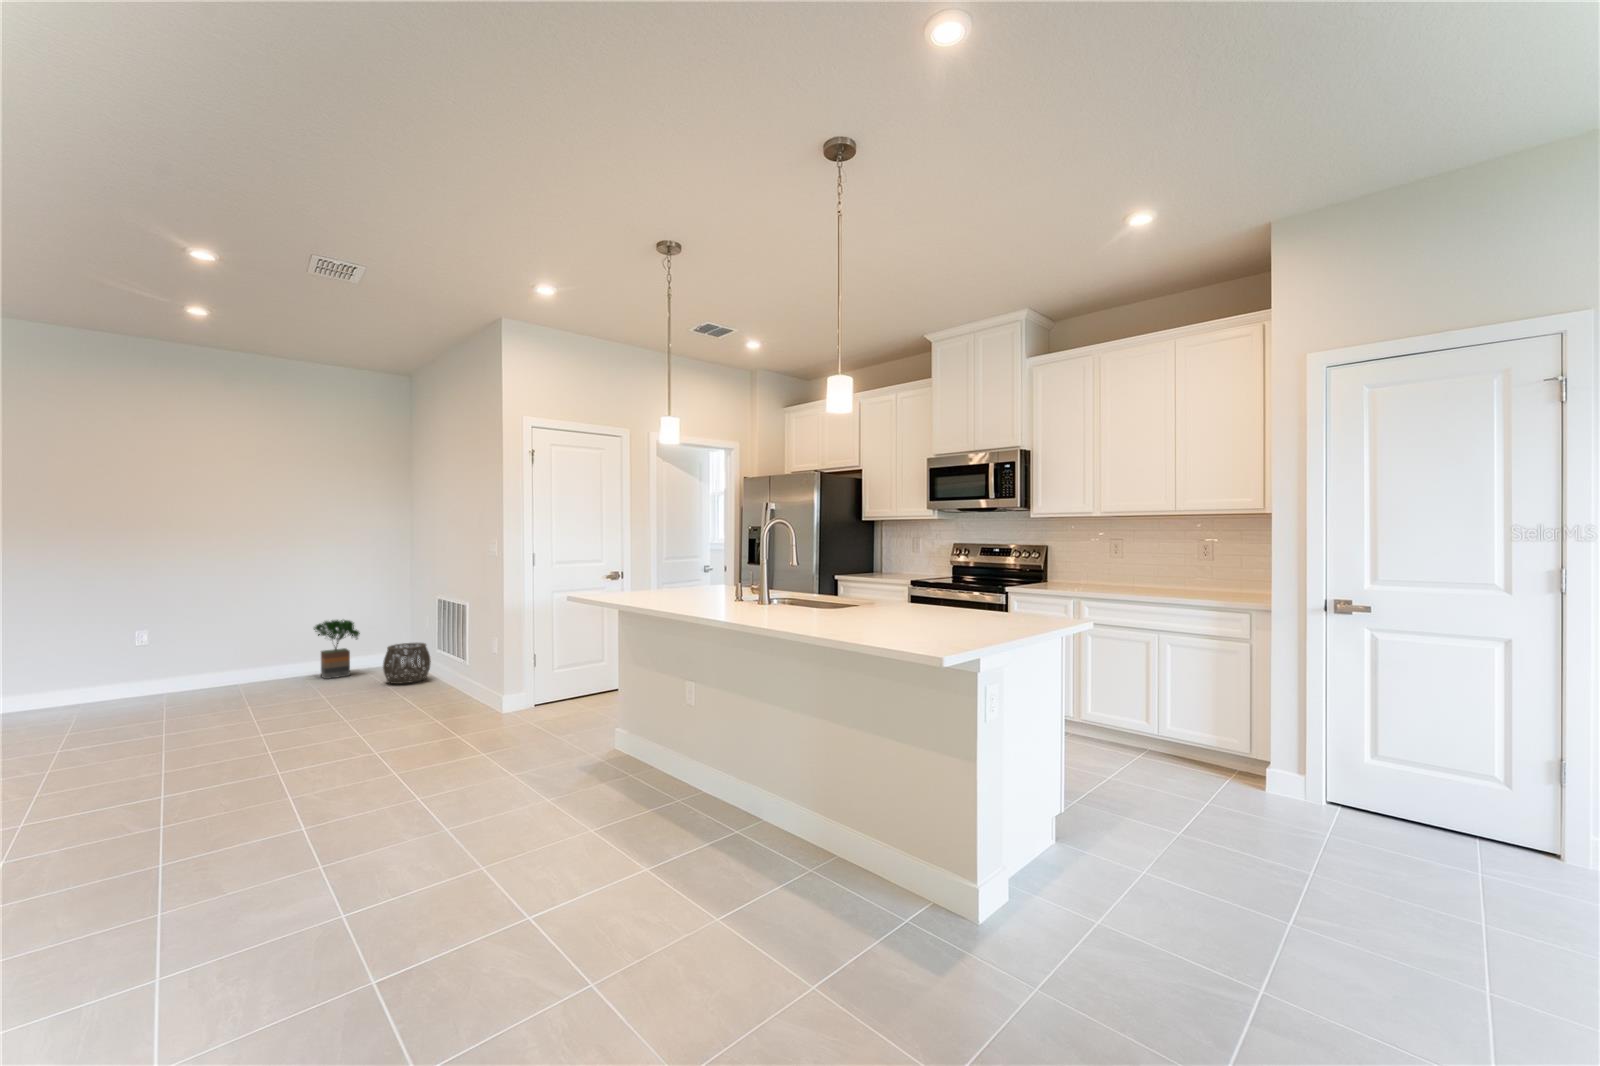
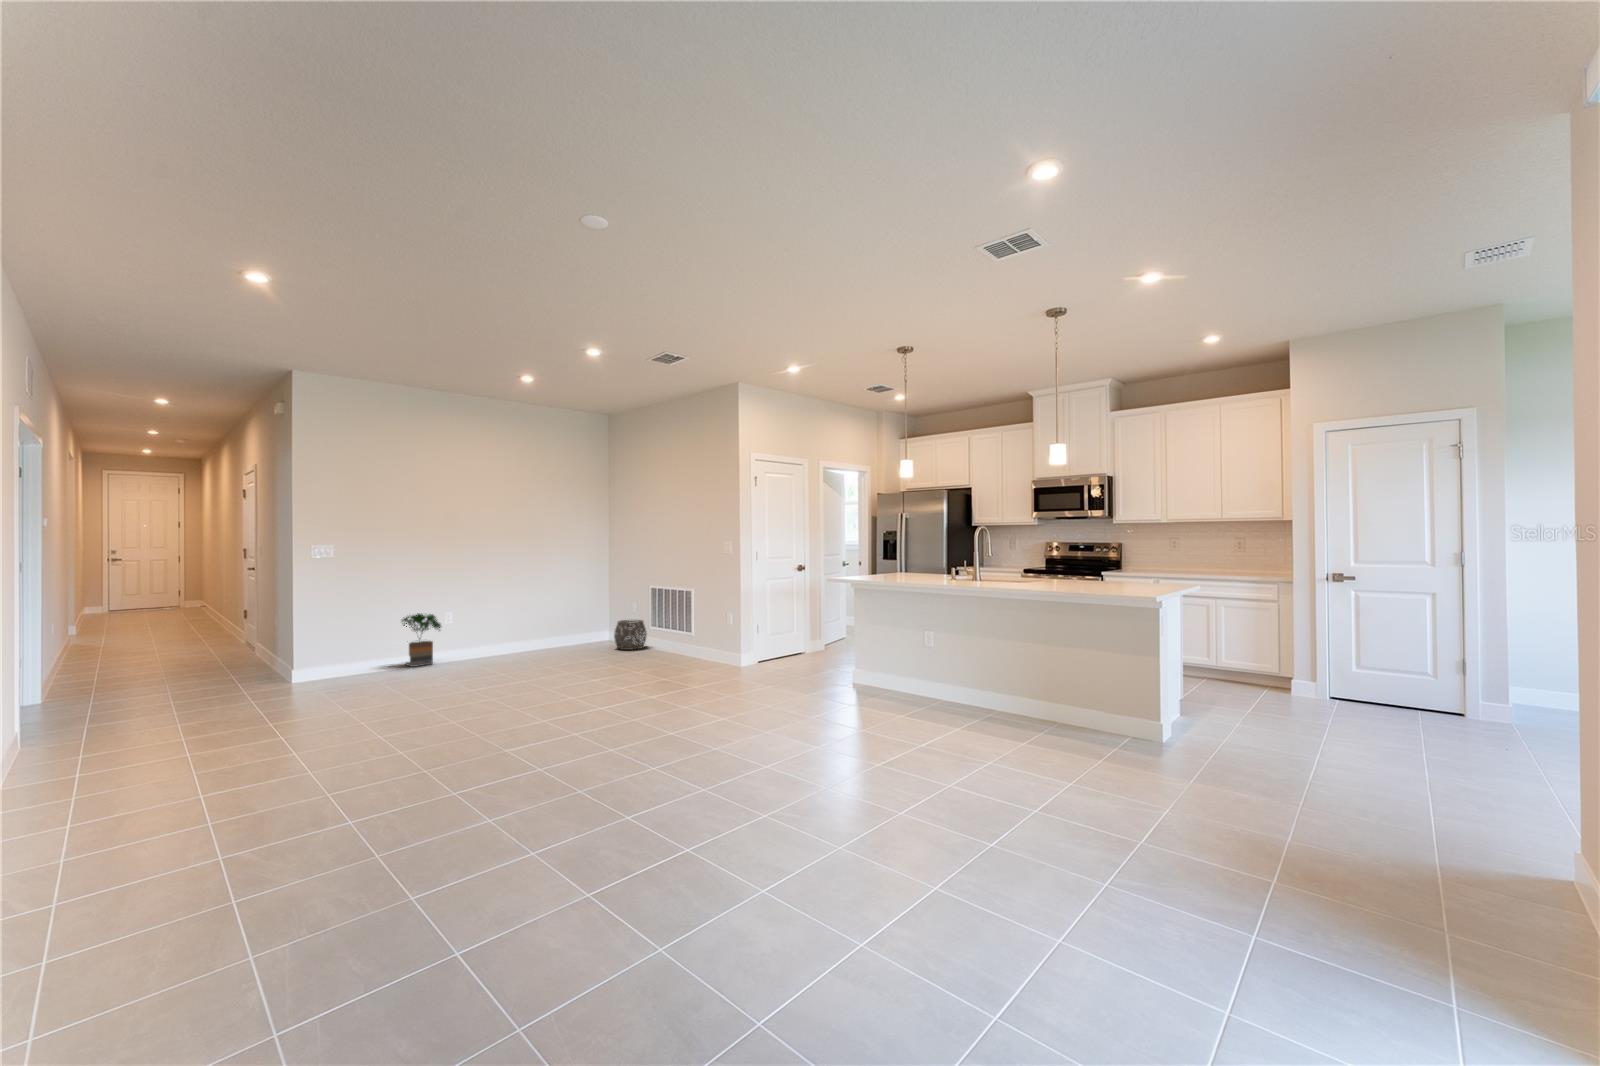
potted tree: present [314,620,360,679] -> present [402,613,441,667]

